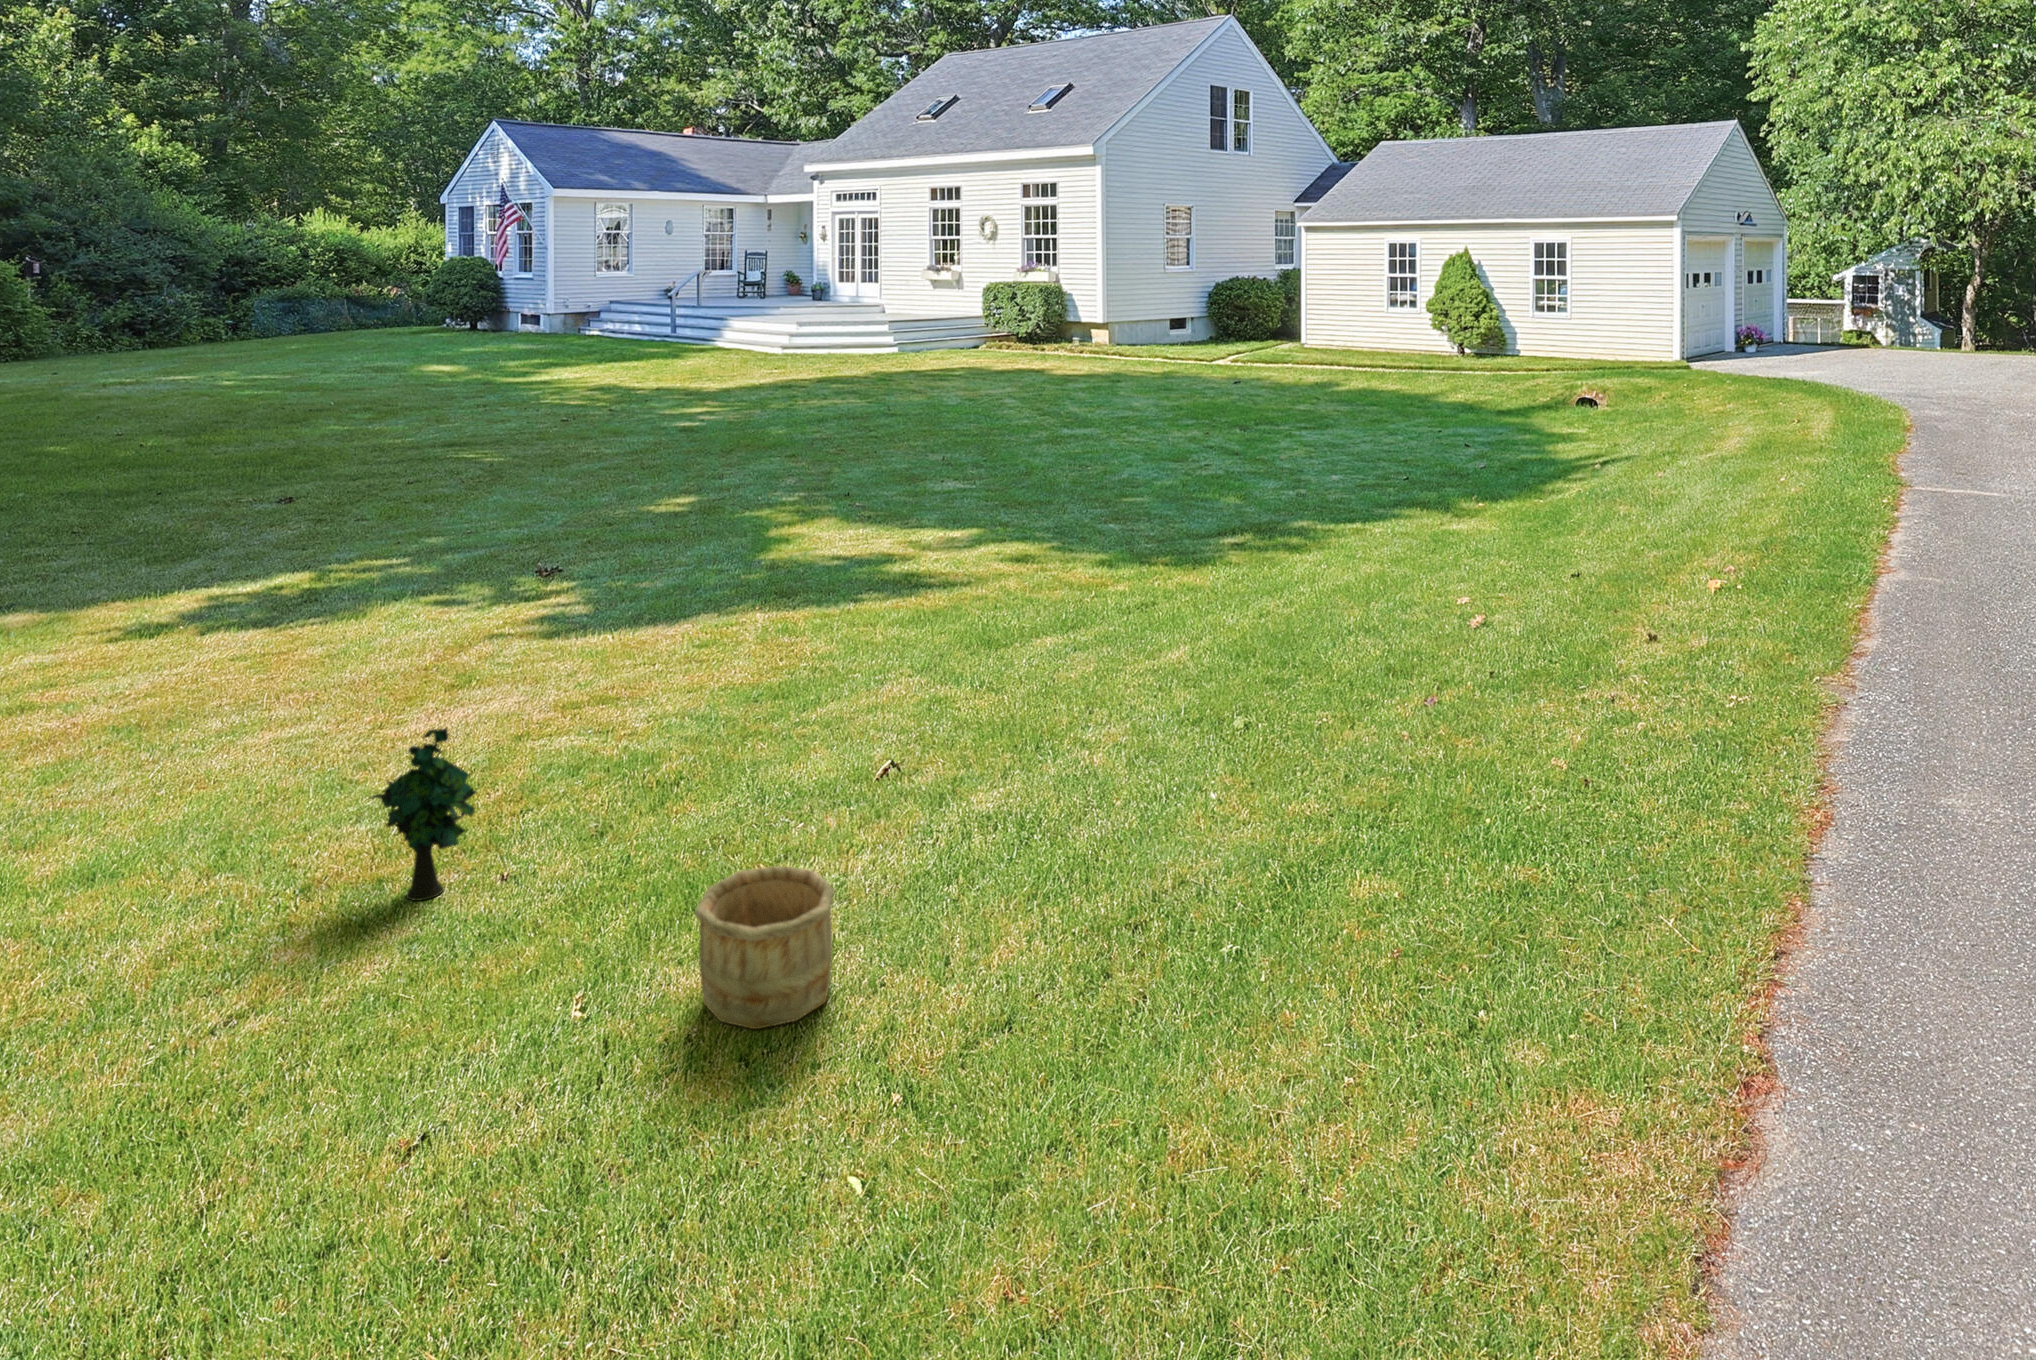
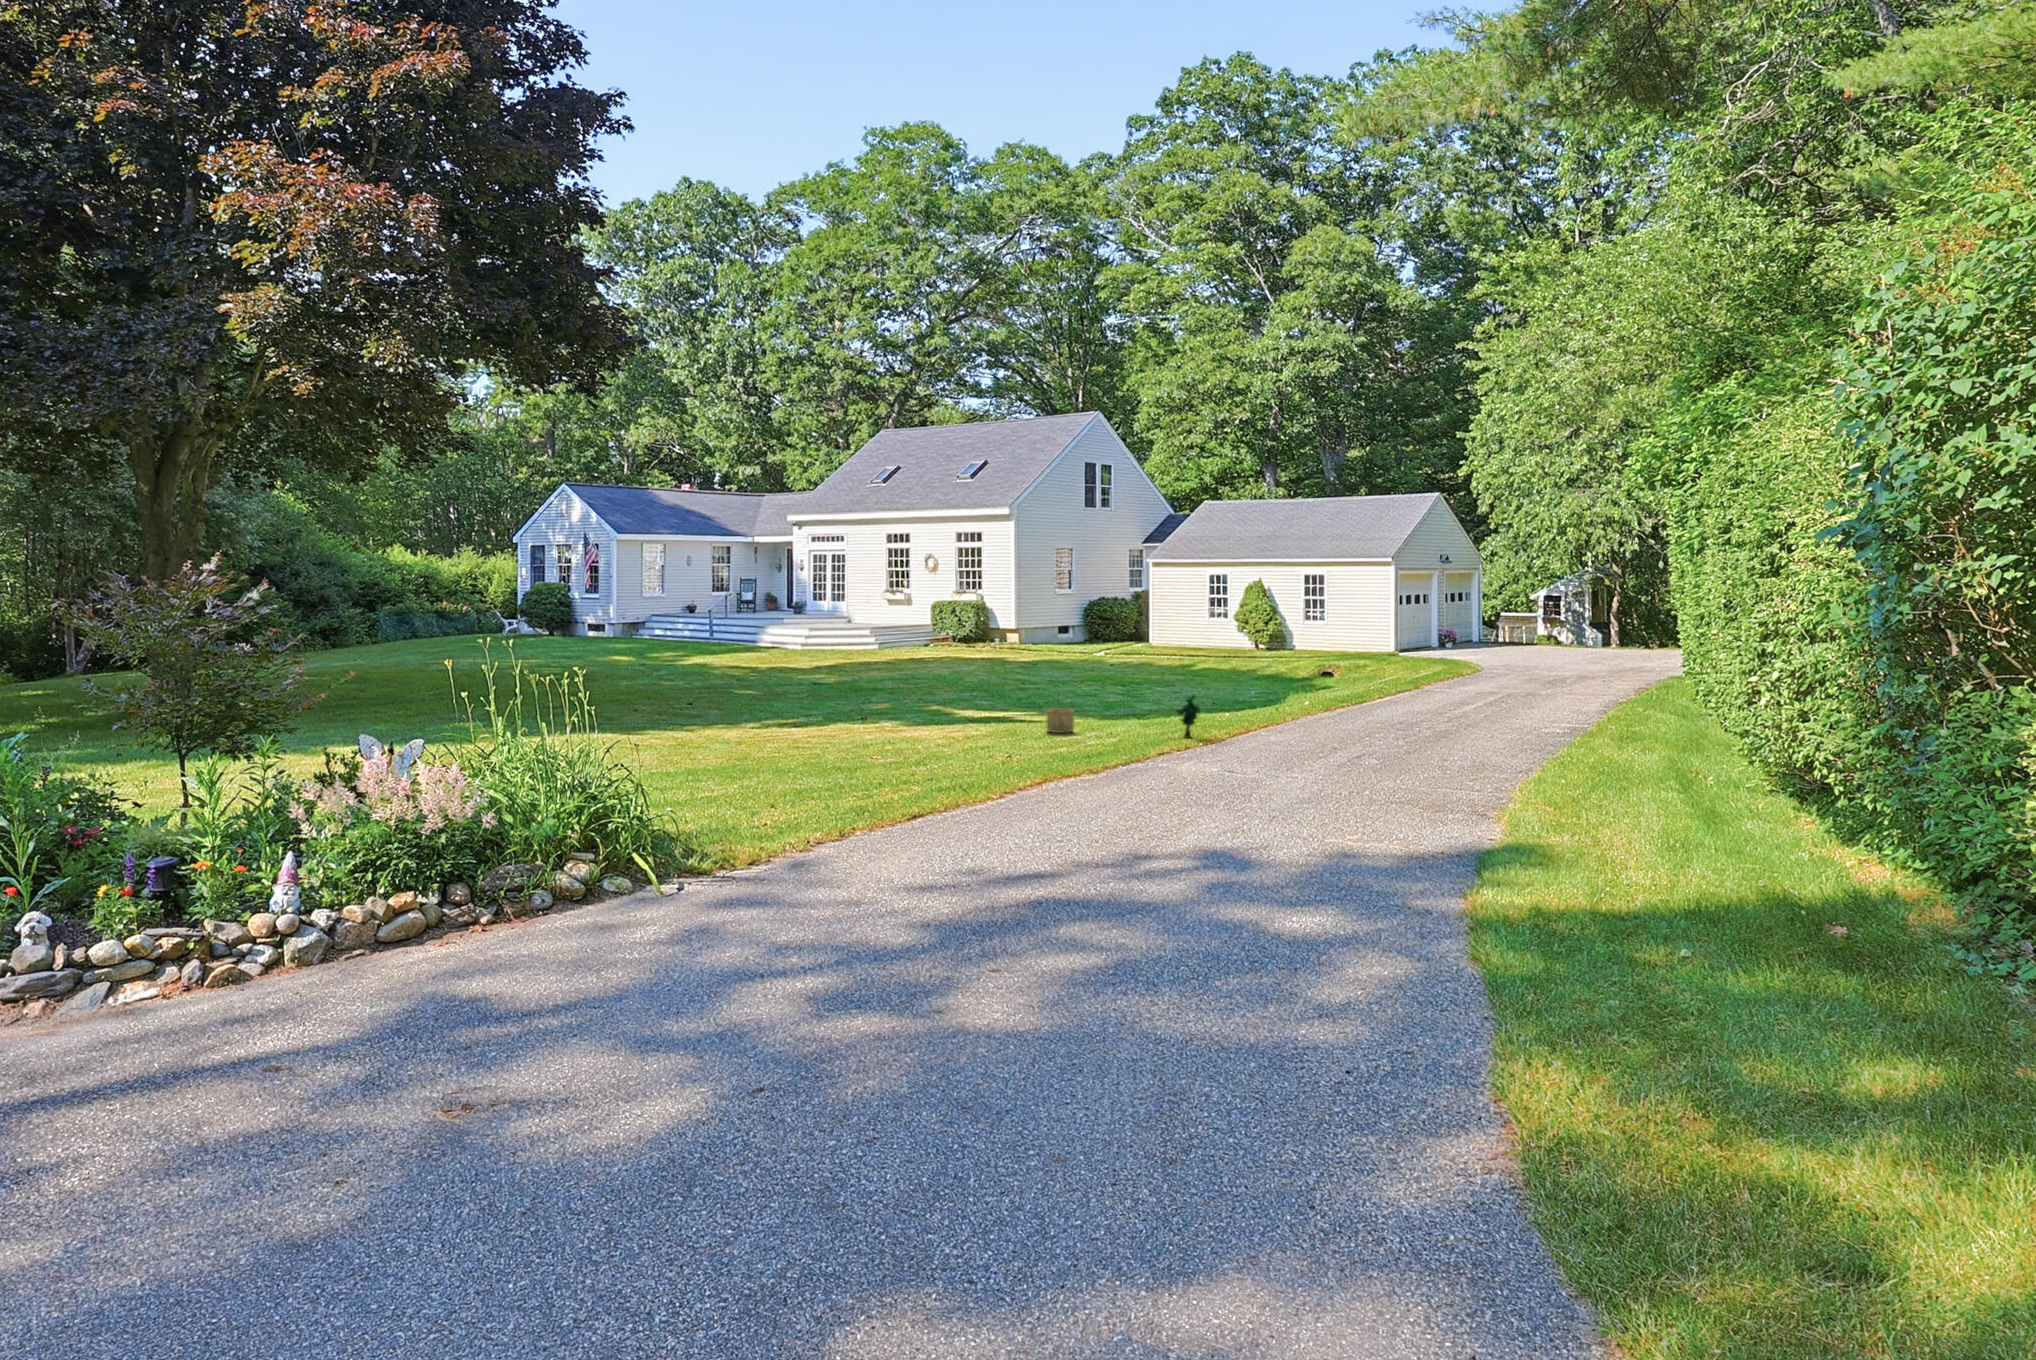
decorative plant: present [370,728,476,901] -> present [1177,695,1200,738]

